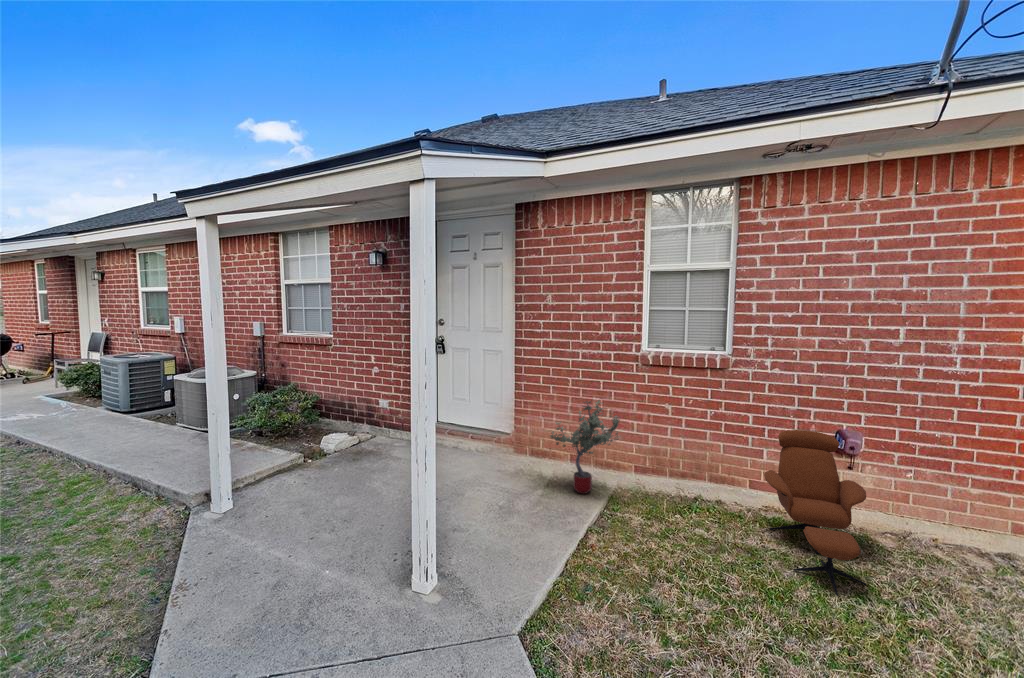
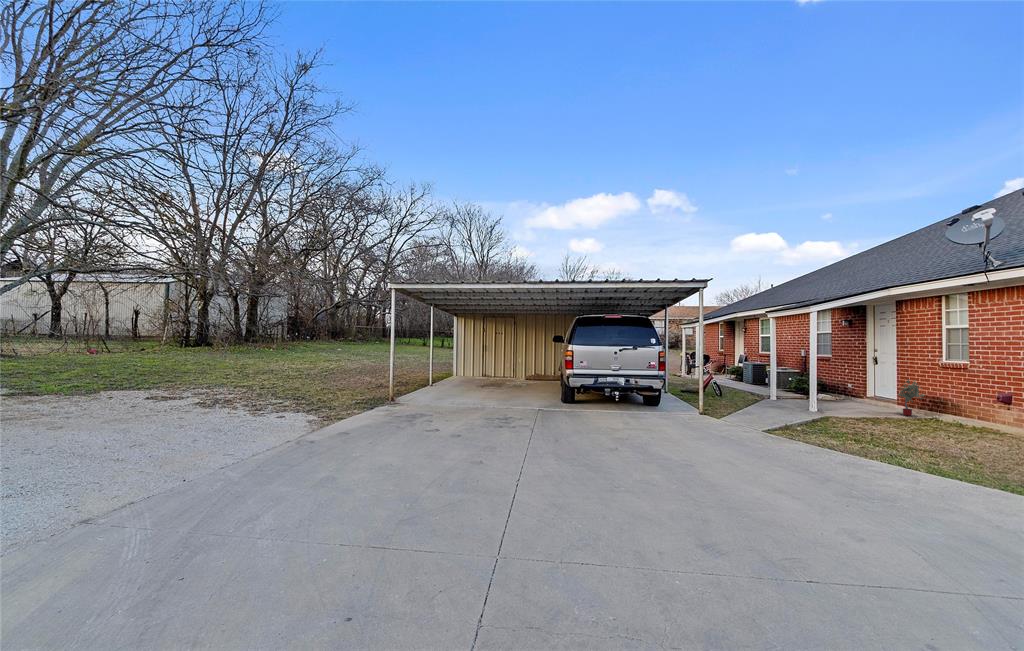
lounge chair: present [764,430,866,596] -> none [936,393,997,432]

